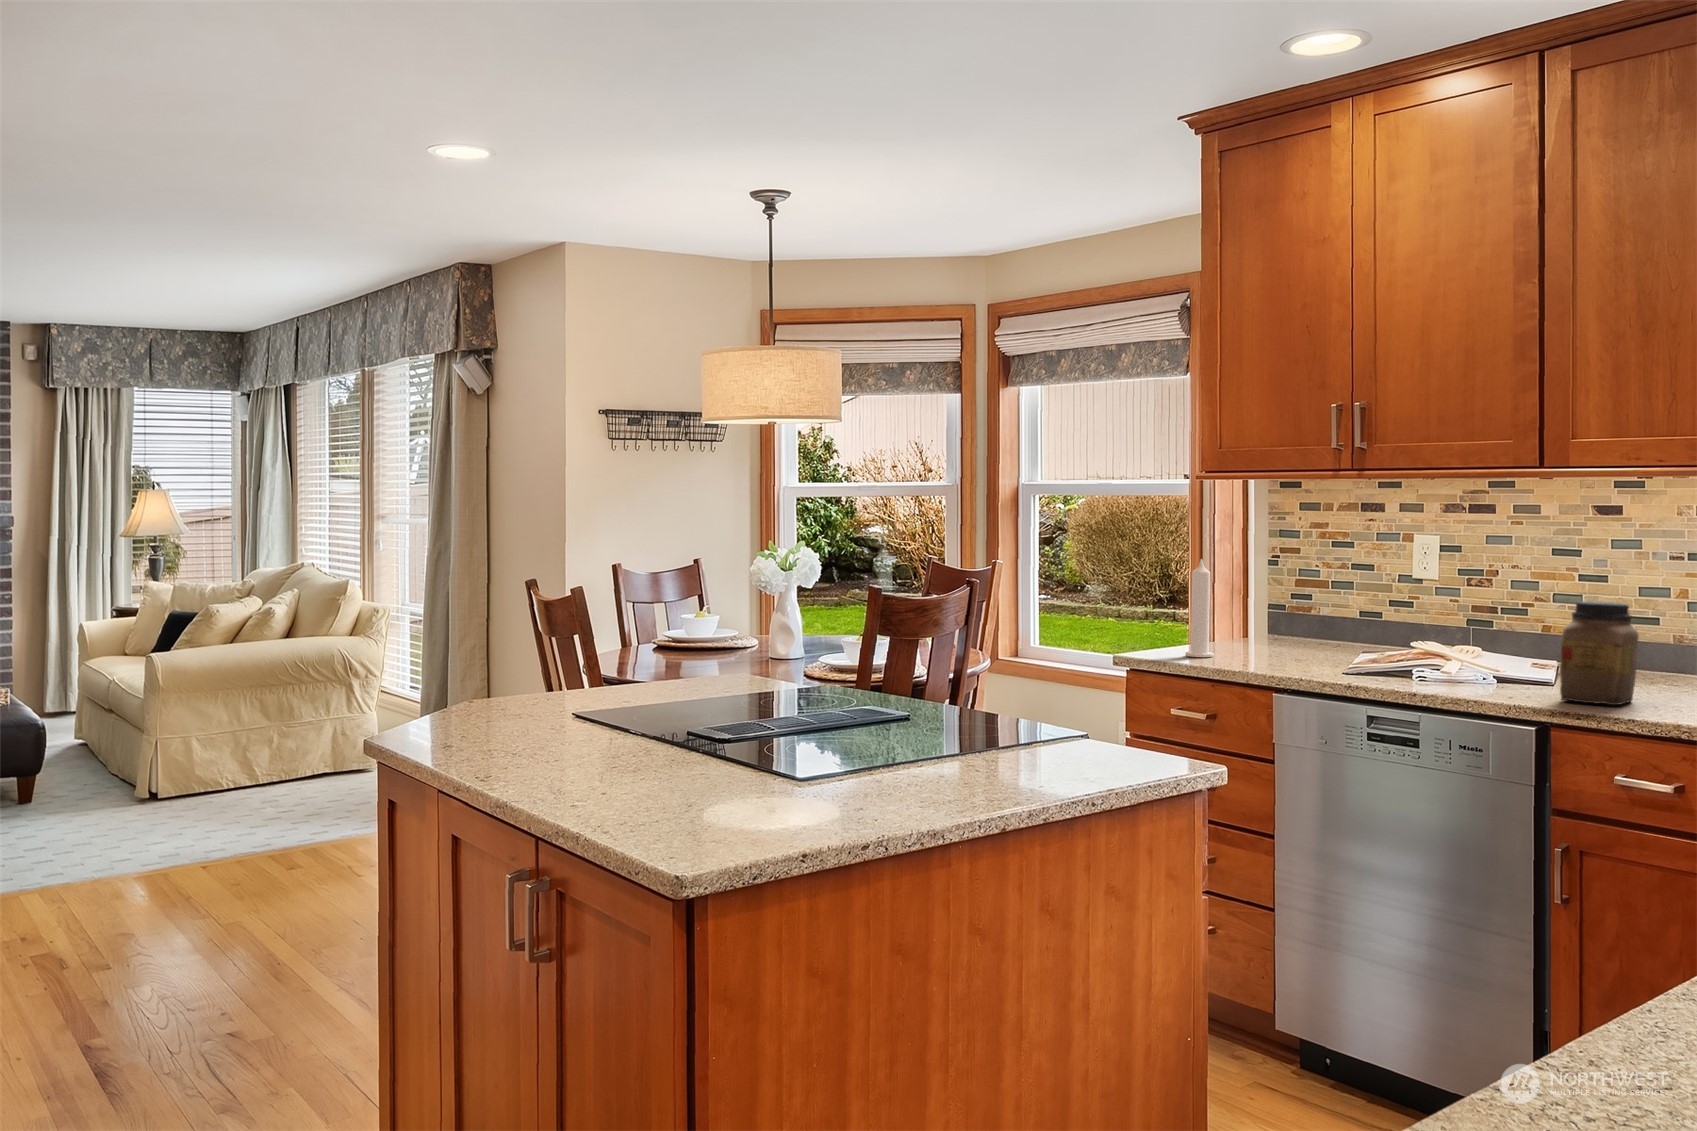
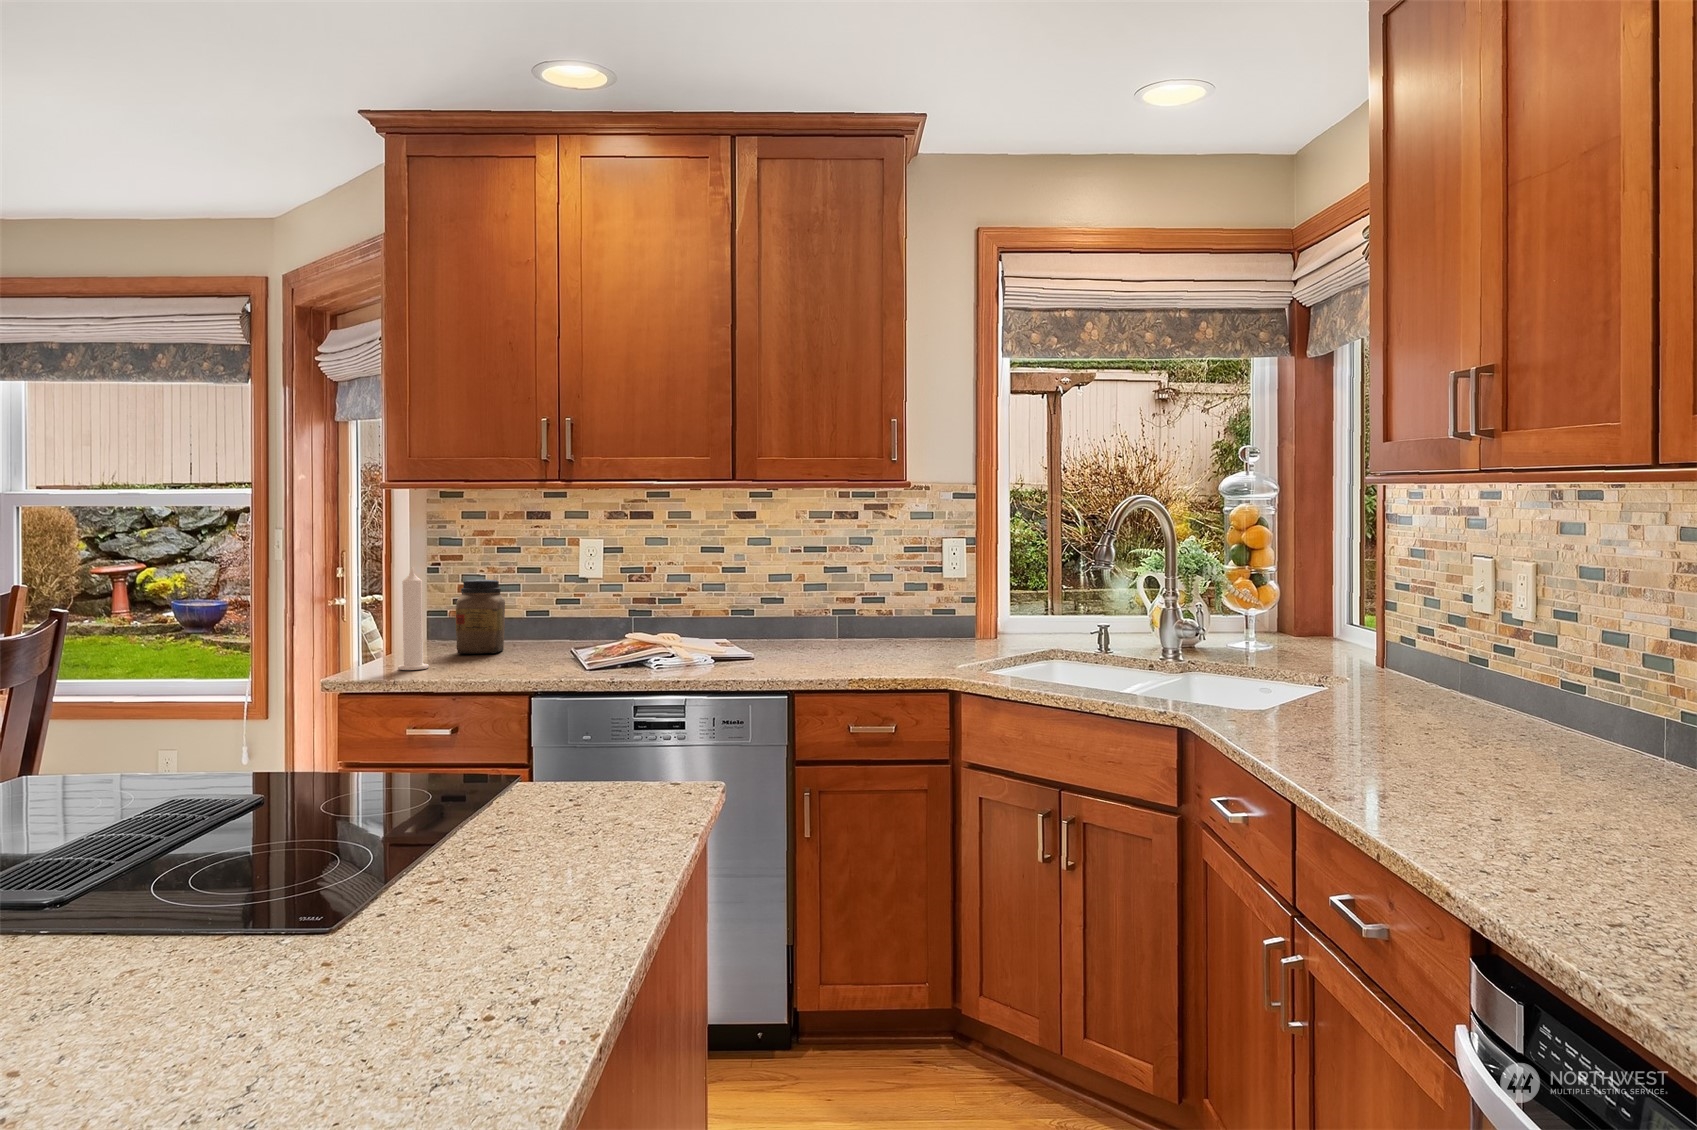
jar: present [1560,601,1639,705] -> present [456,579,505,654]

